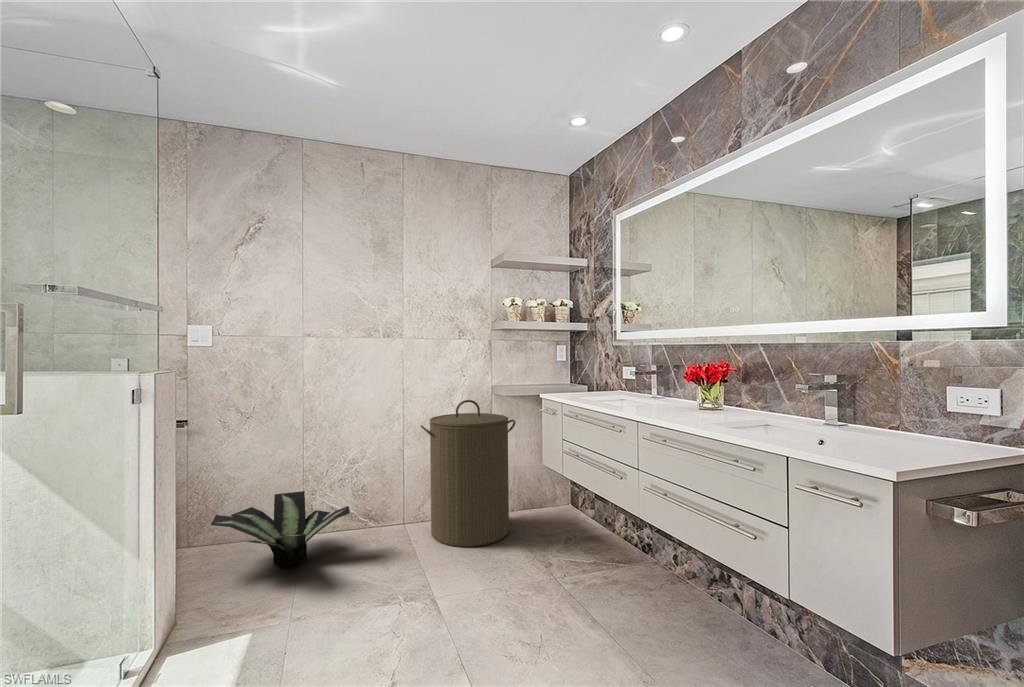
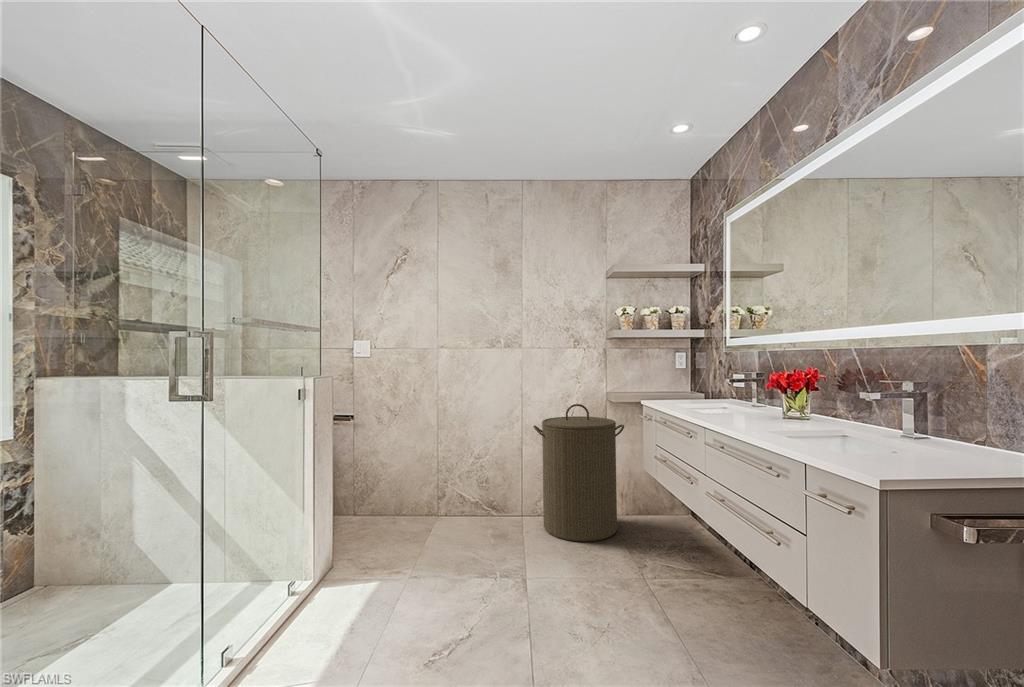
potted plant: present [211,491,350,568] -> none [364,476,471,538]

